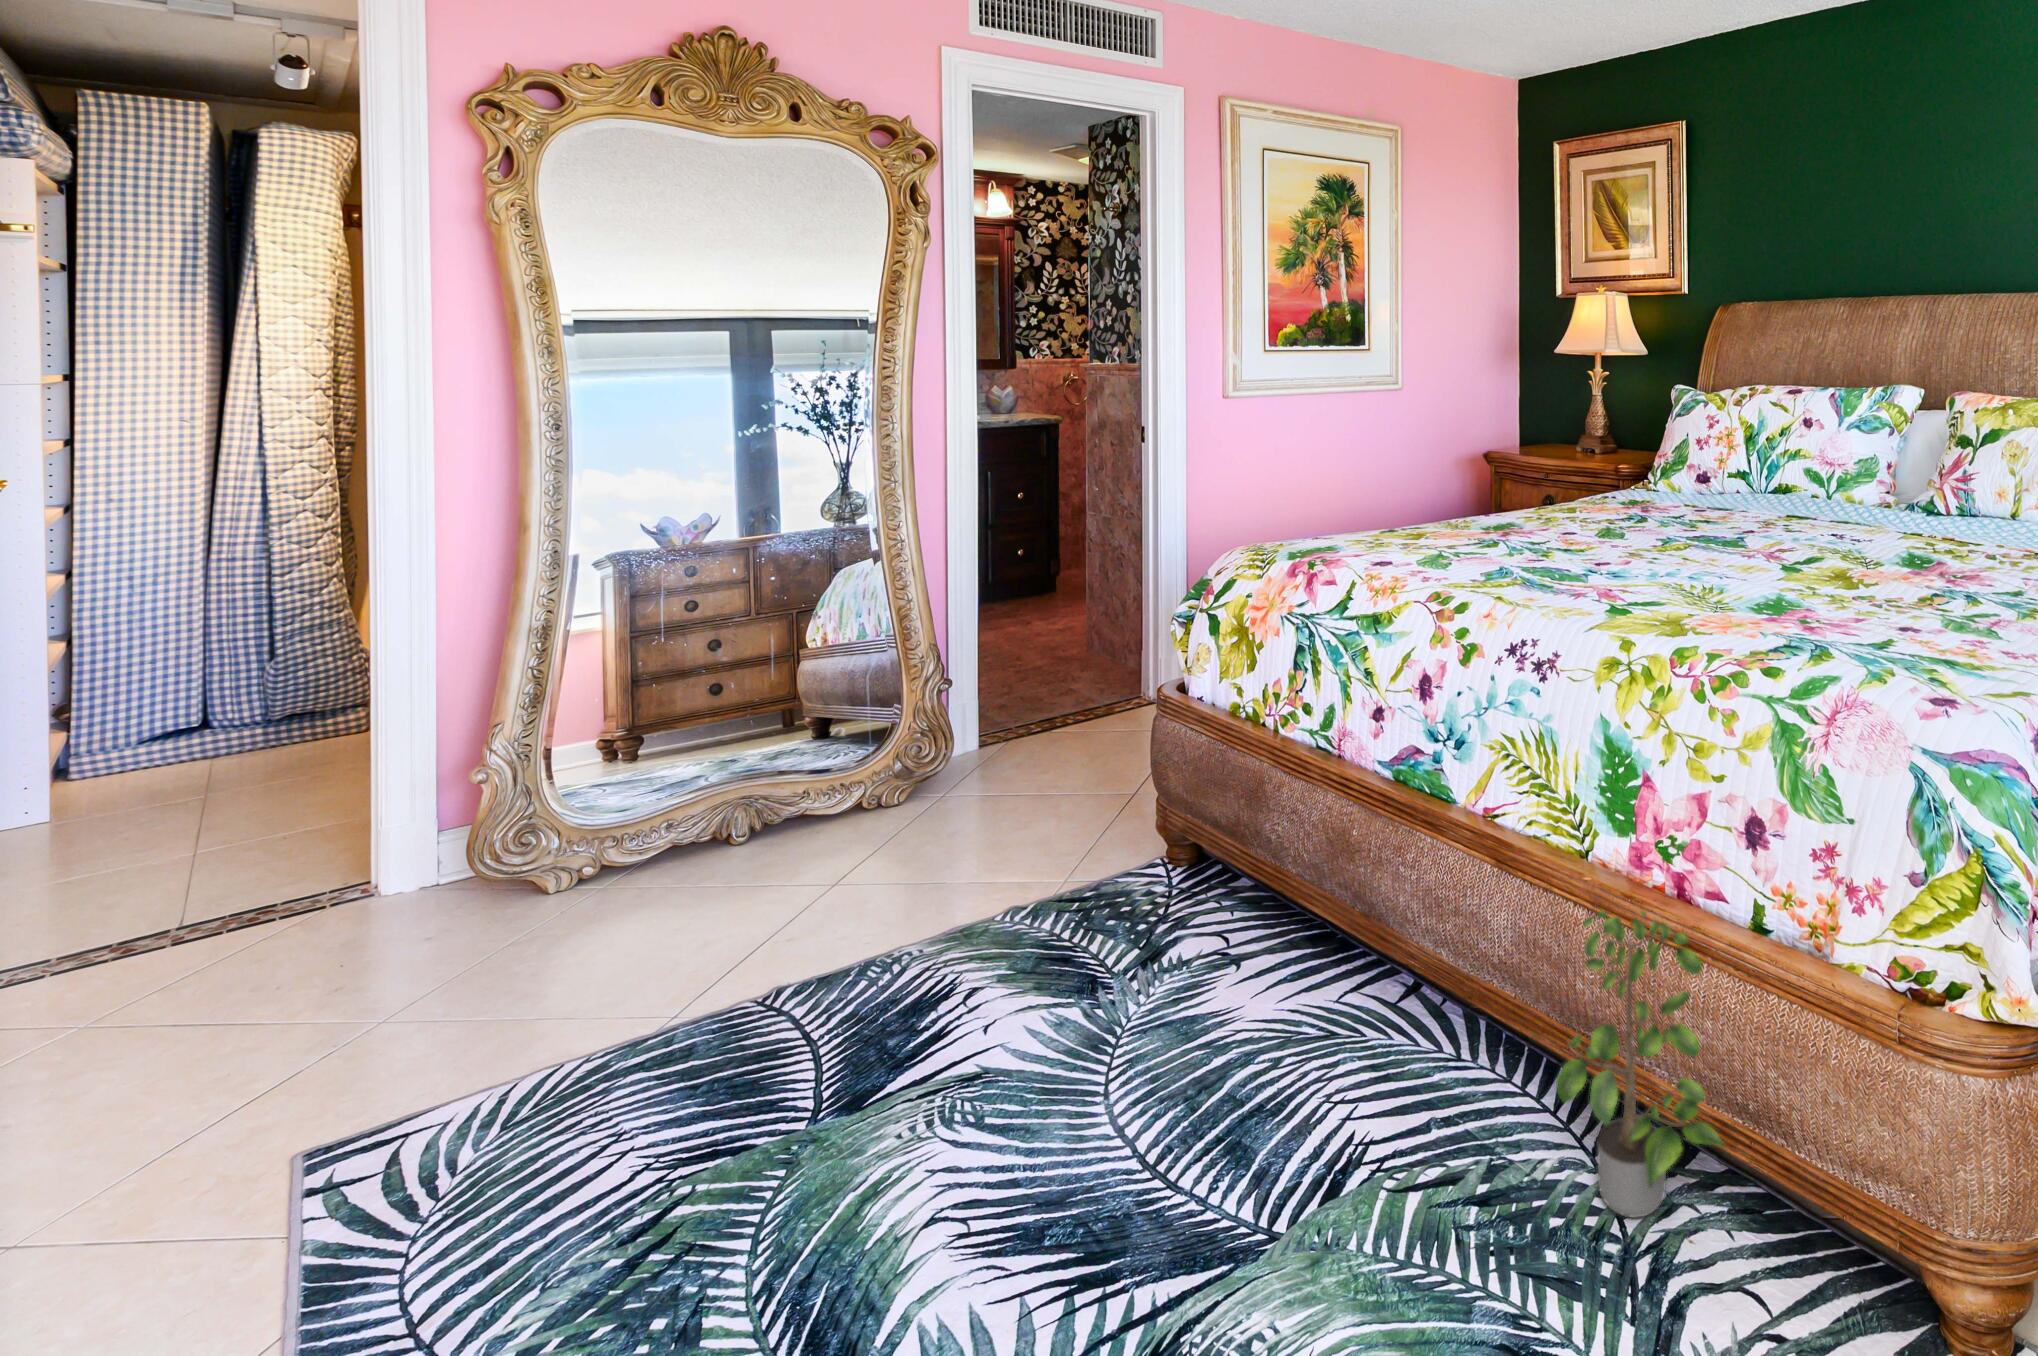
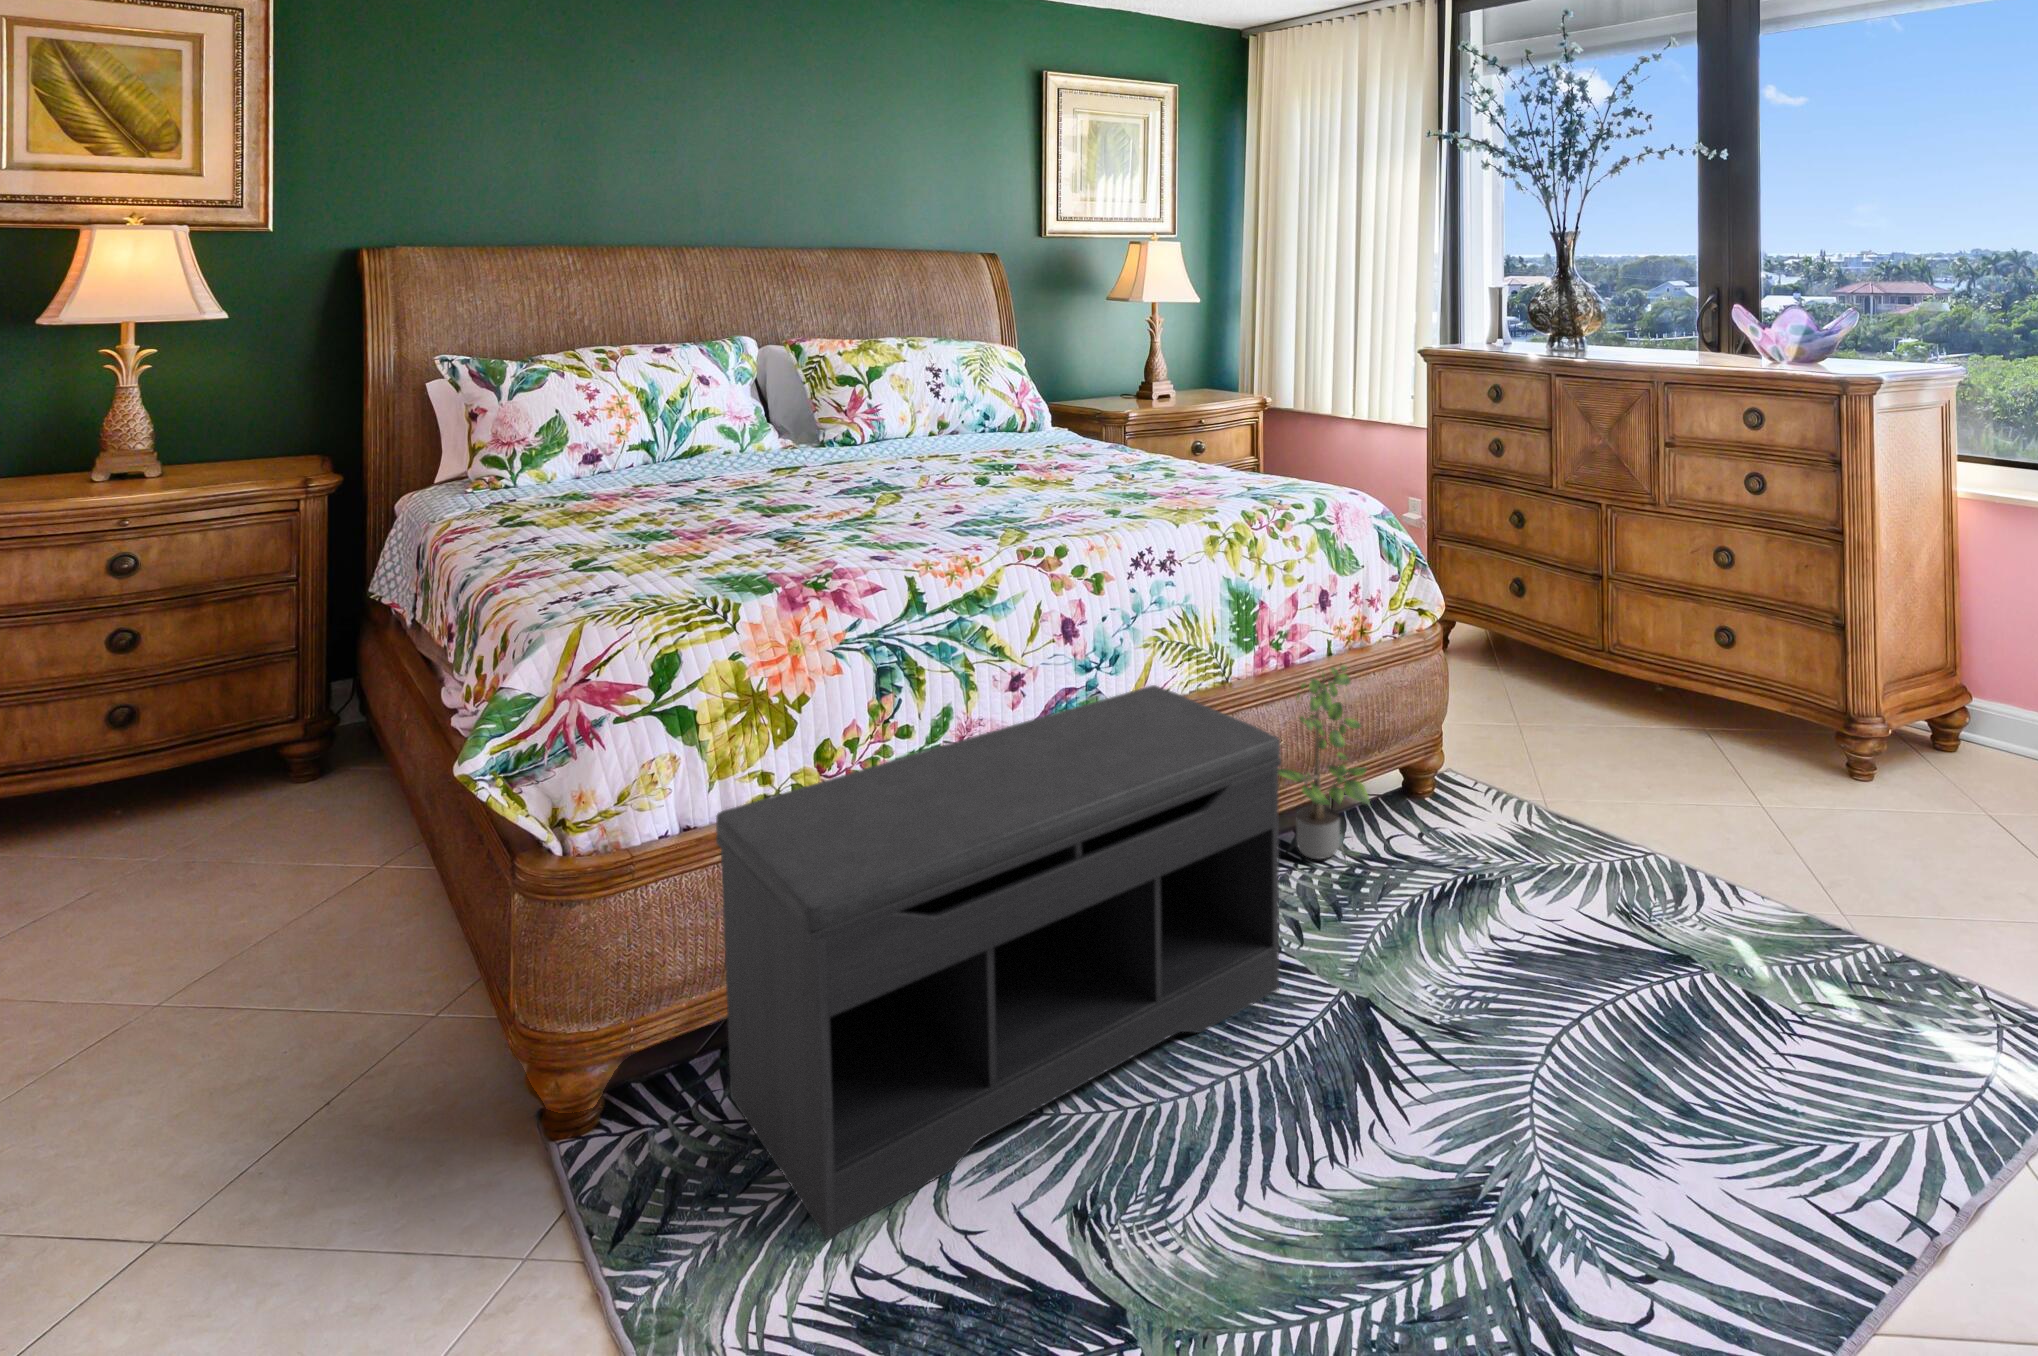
bench: none [1017,690,1459,1179] -> present [716,685,1281,1238]

